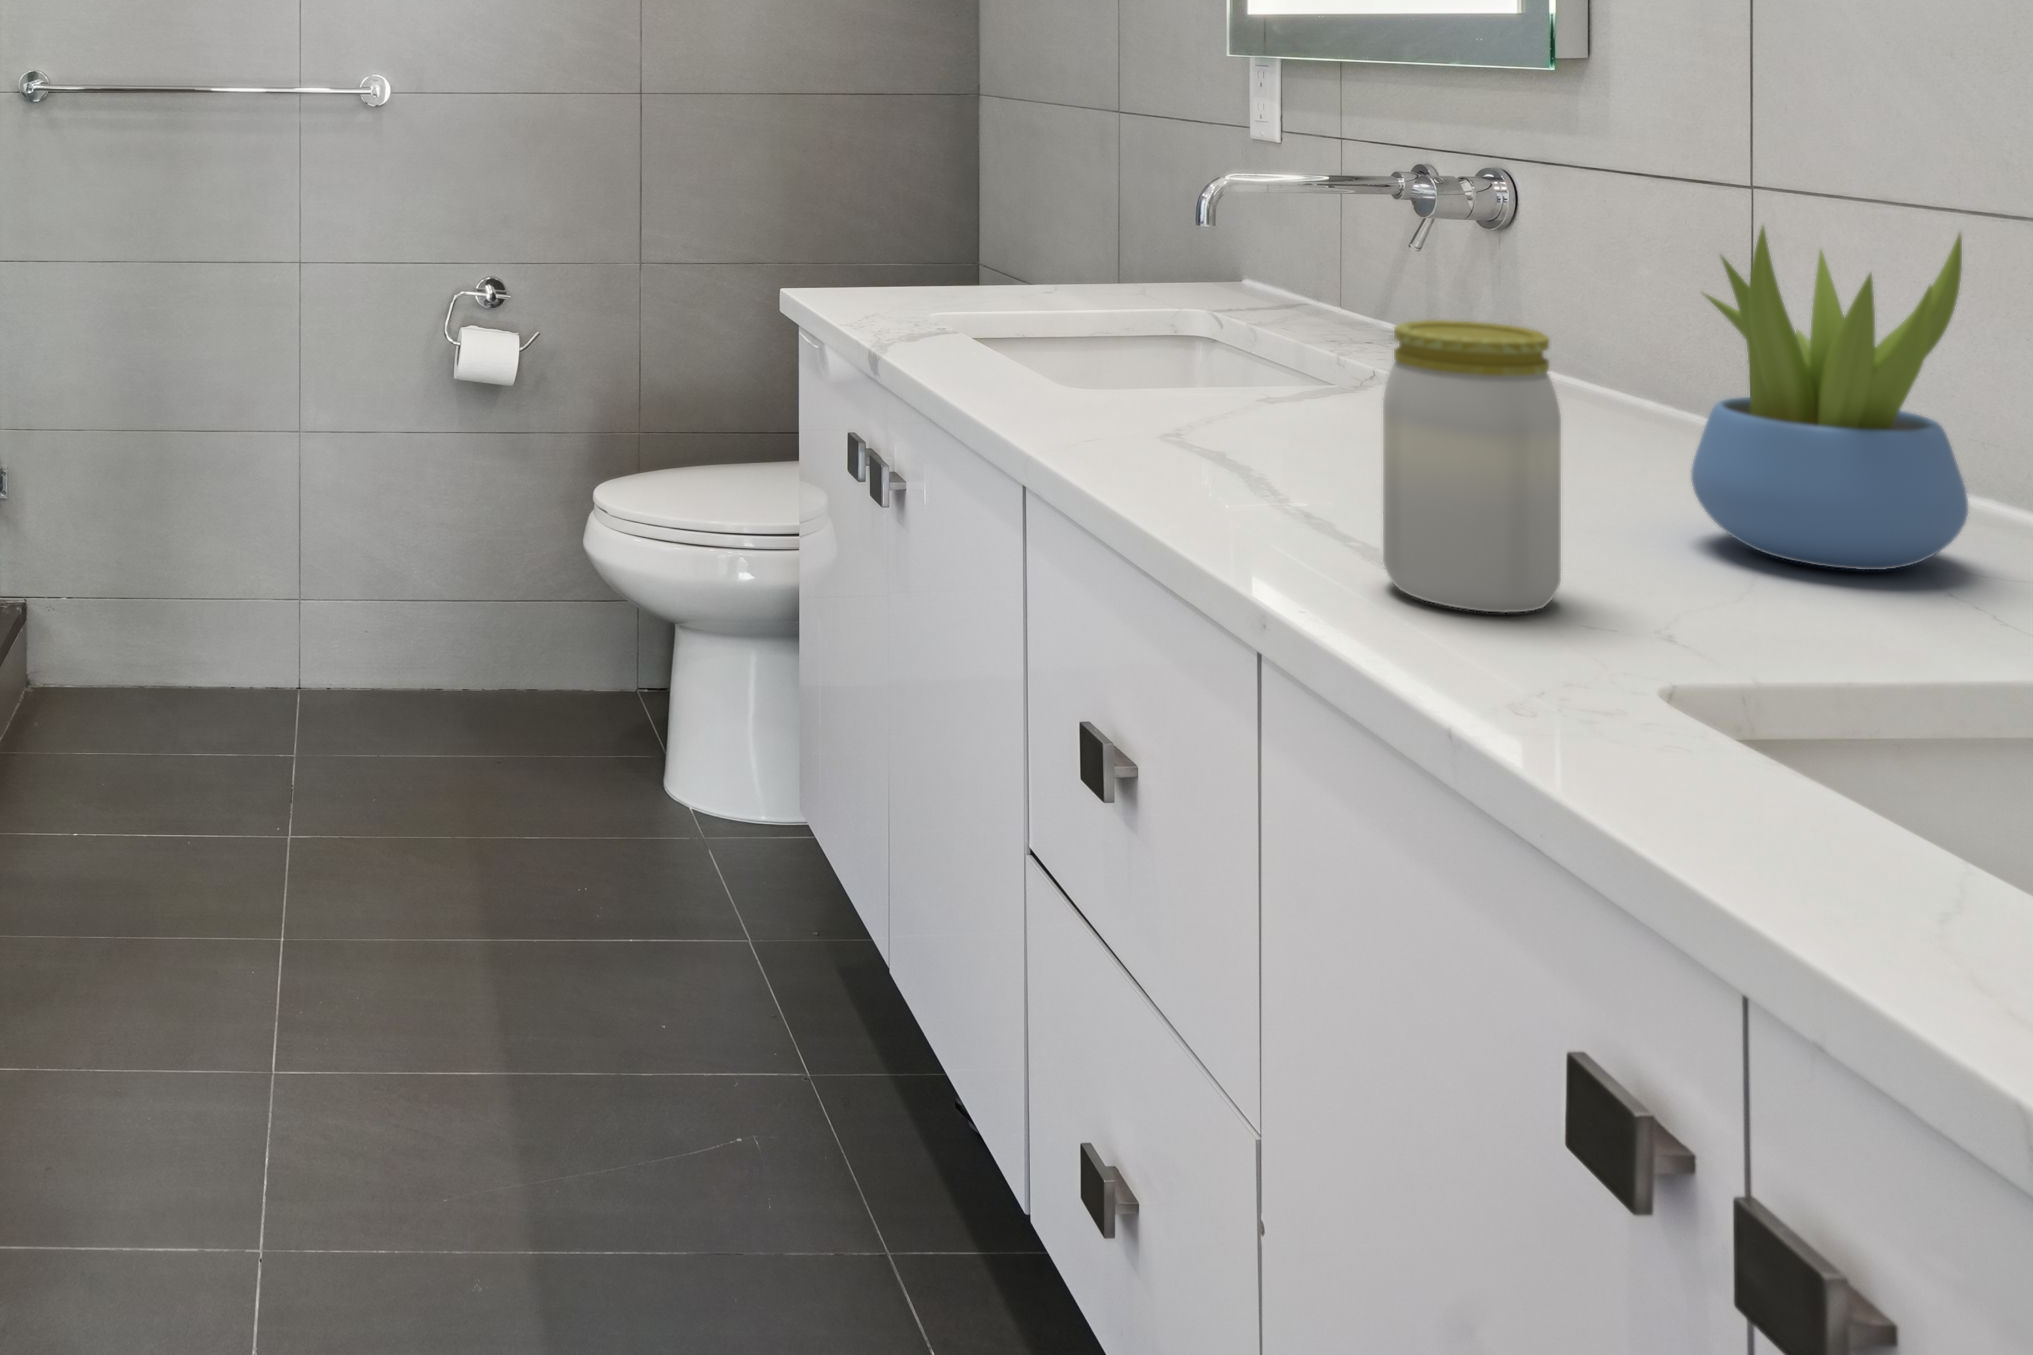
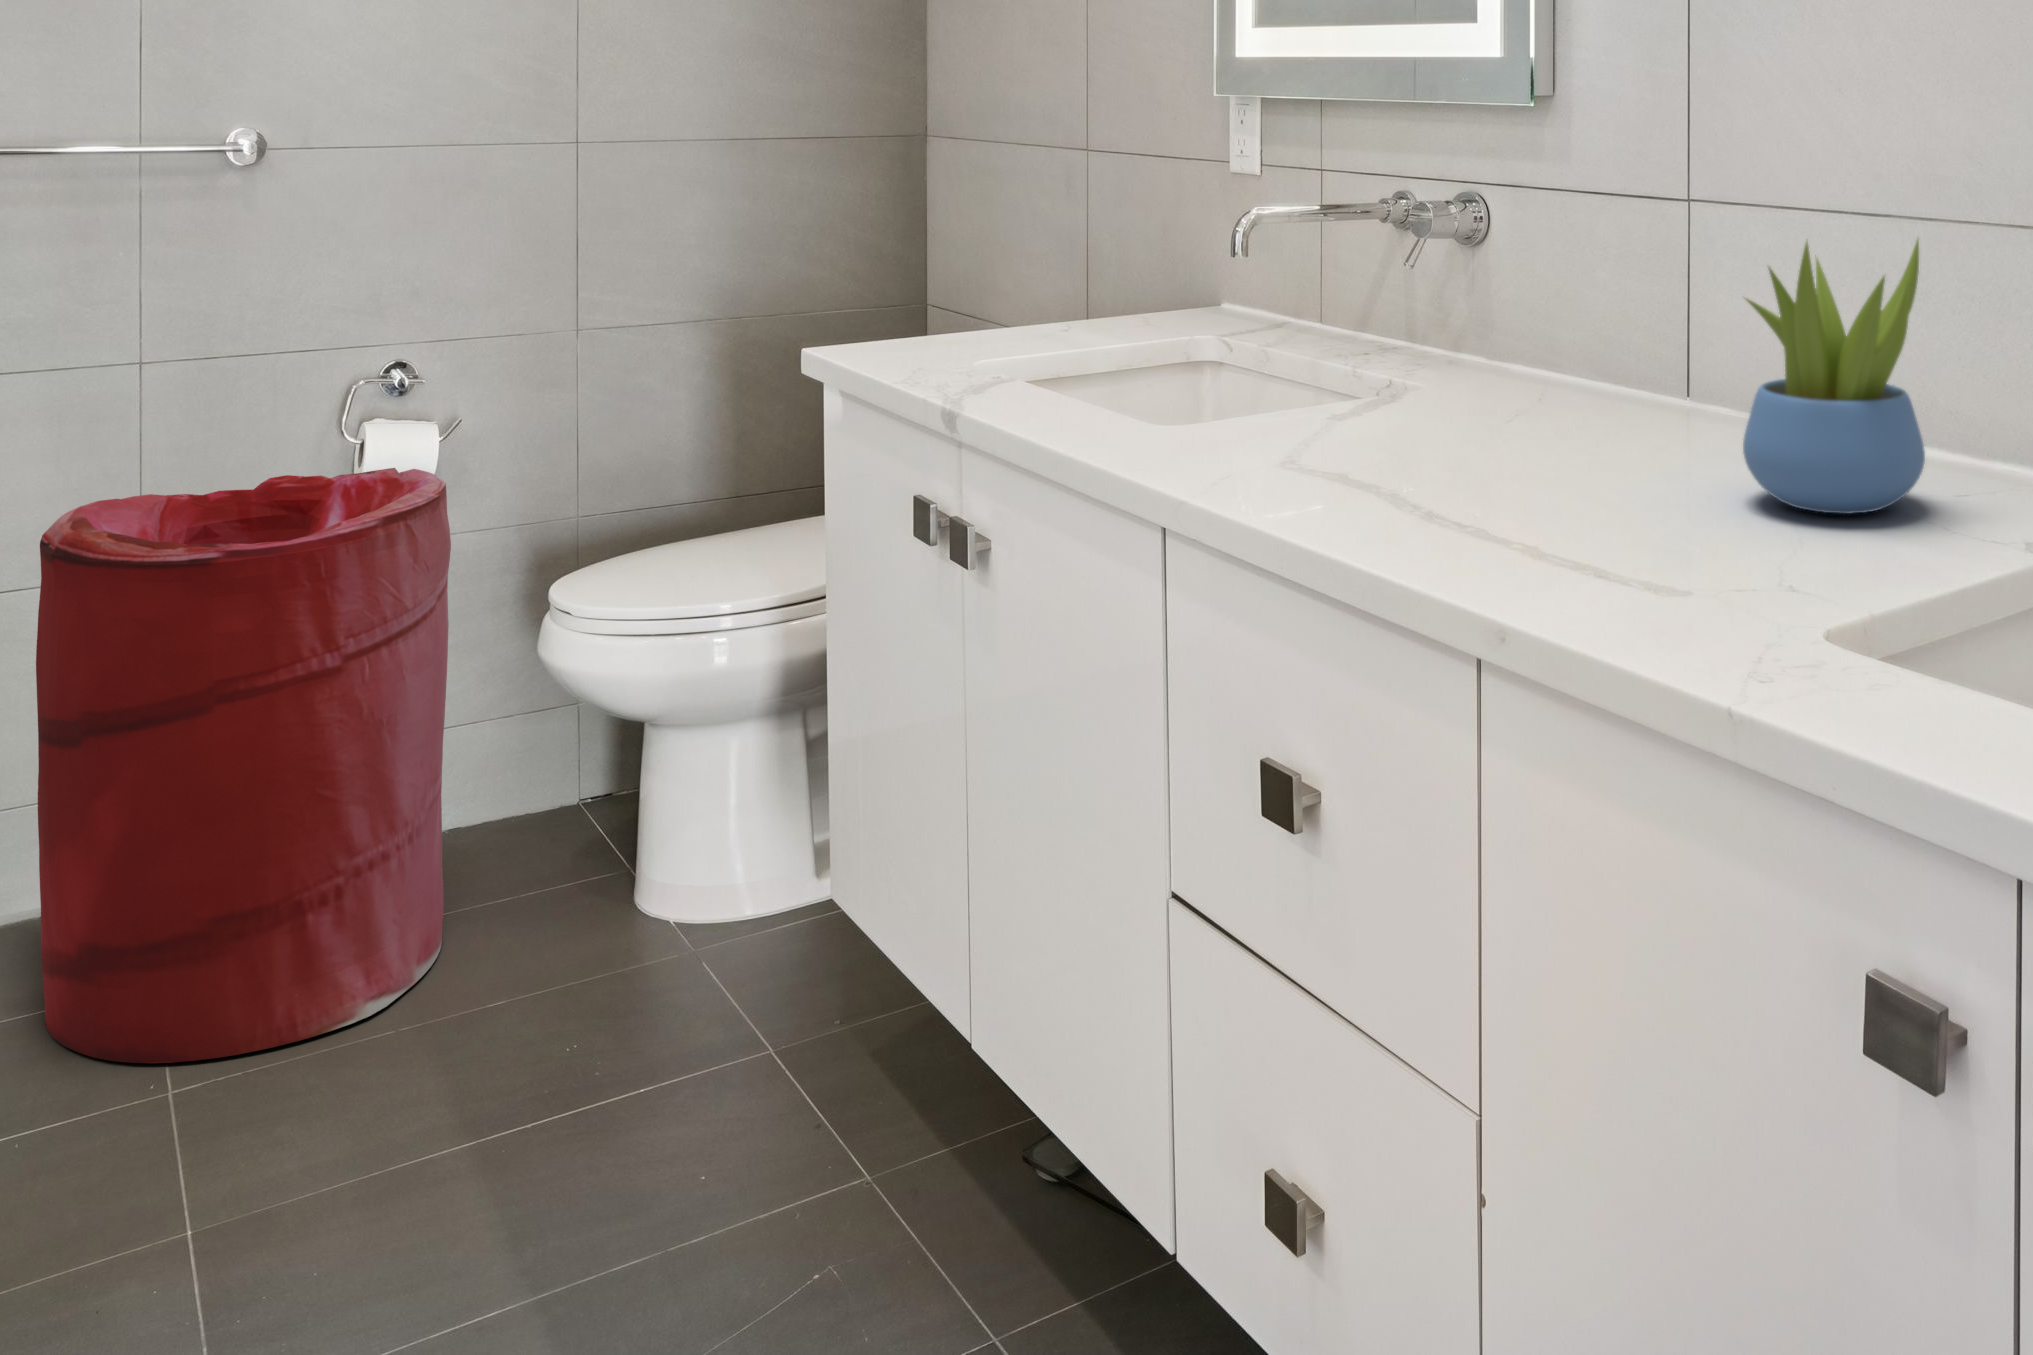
jar: present [1383,320,1561,613] -> none [1581,339,1718,597]
laundry hamper: none [225,368,514,821] -> present [36,468,451,1063]

